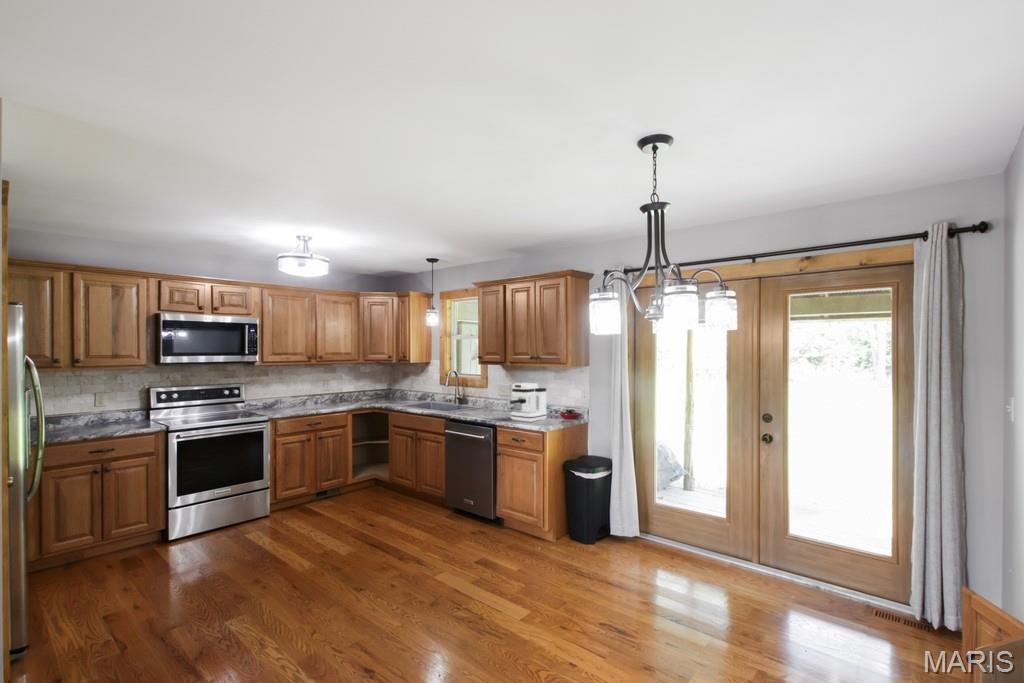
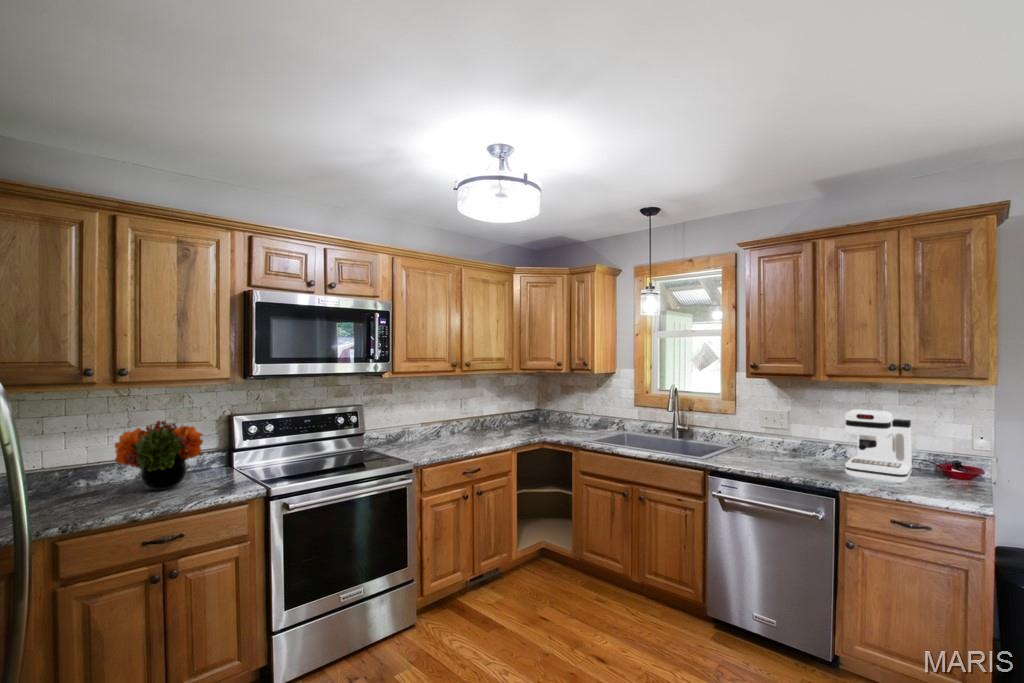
flower arrangement: none [72,389,129,428] -> present [115,421,203,490]

